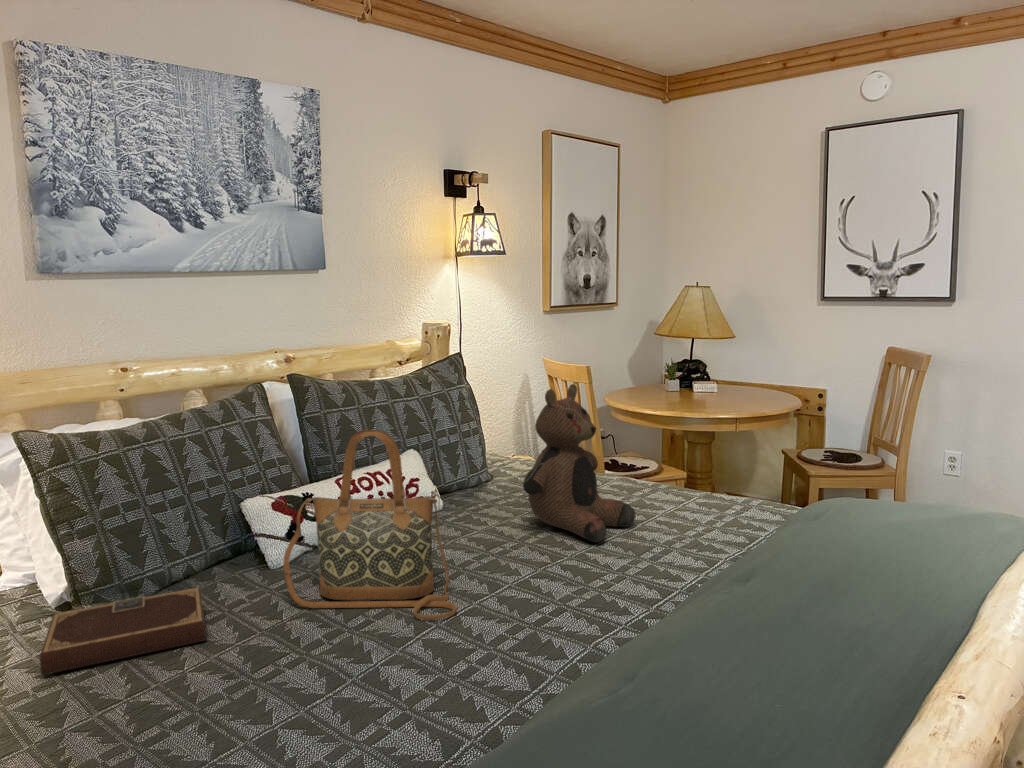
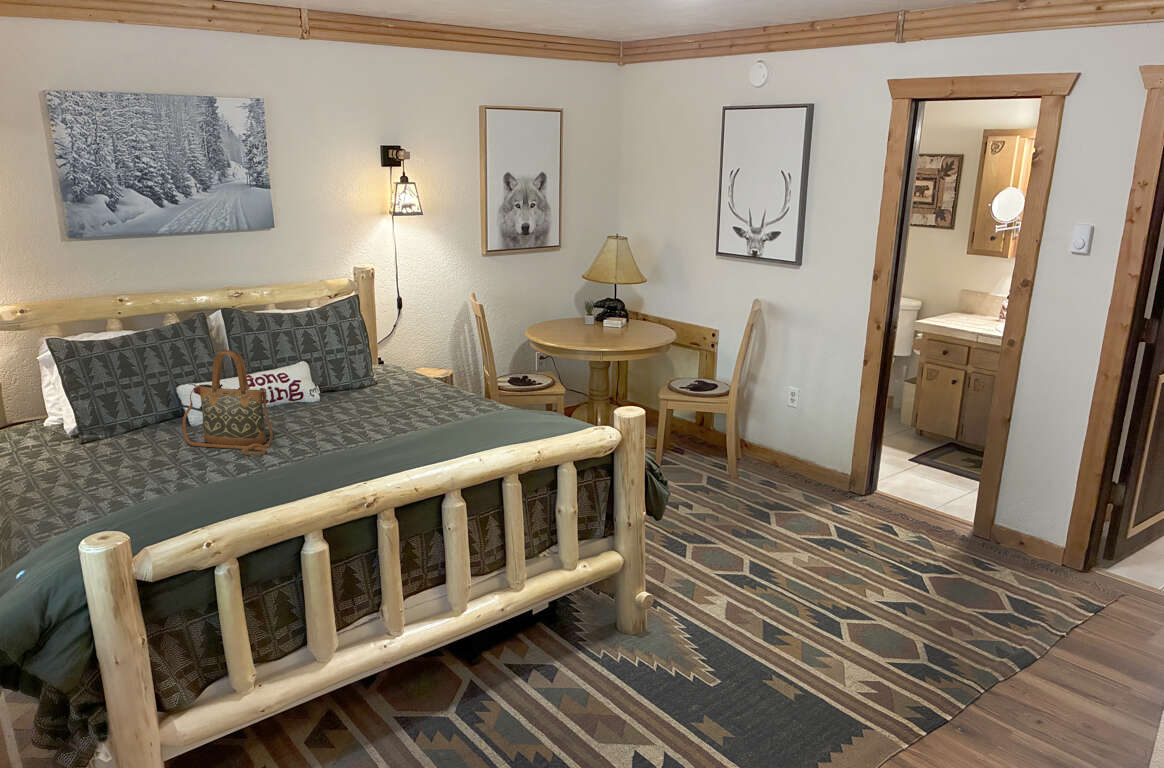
teddy bear: present [523,384,635,542] -> none [344,326,421,426]
notebook: present [40,588,206,675] -> none [48,431,141,463]

